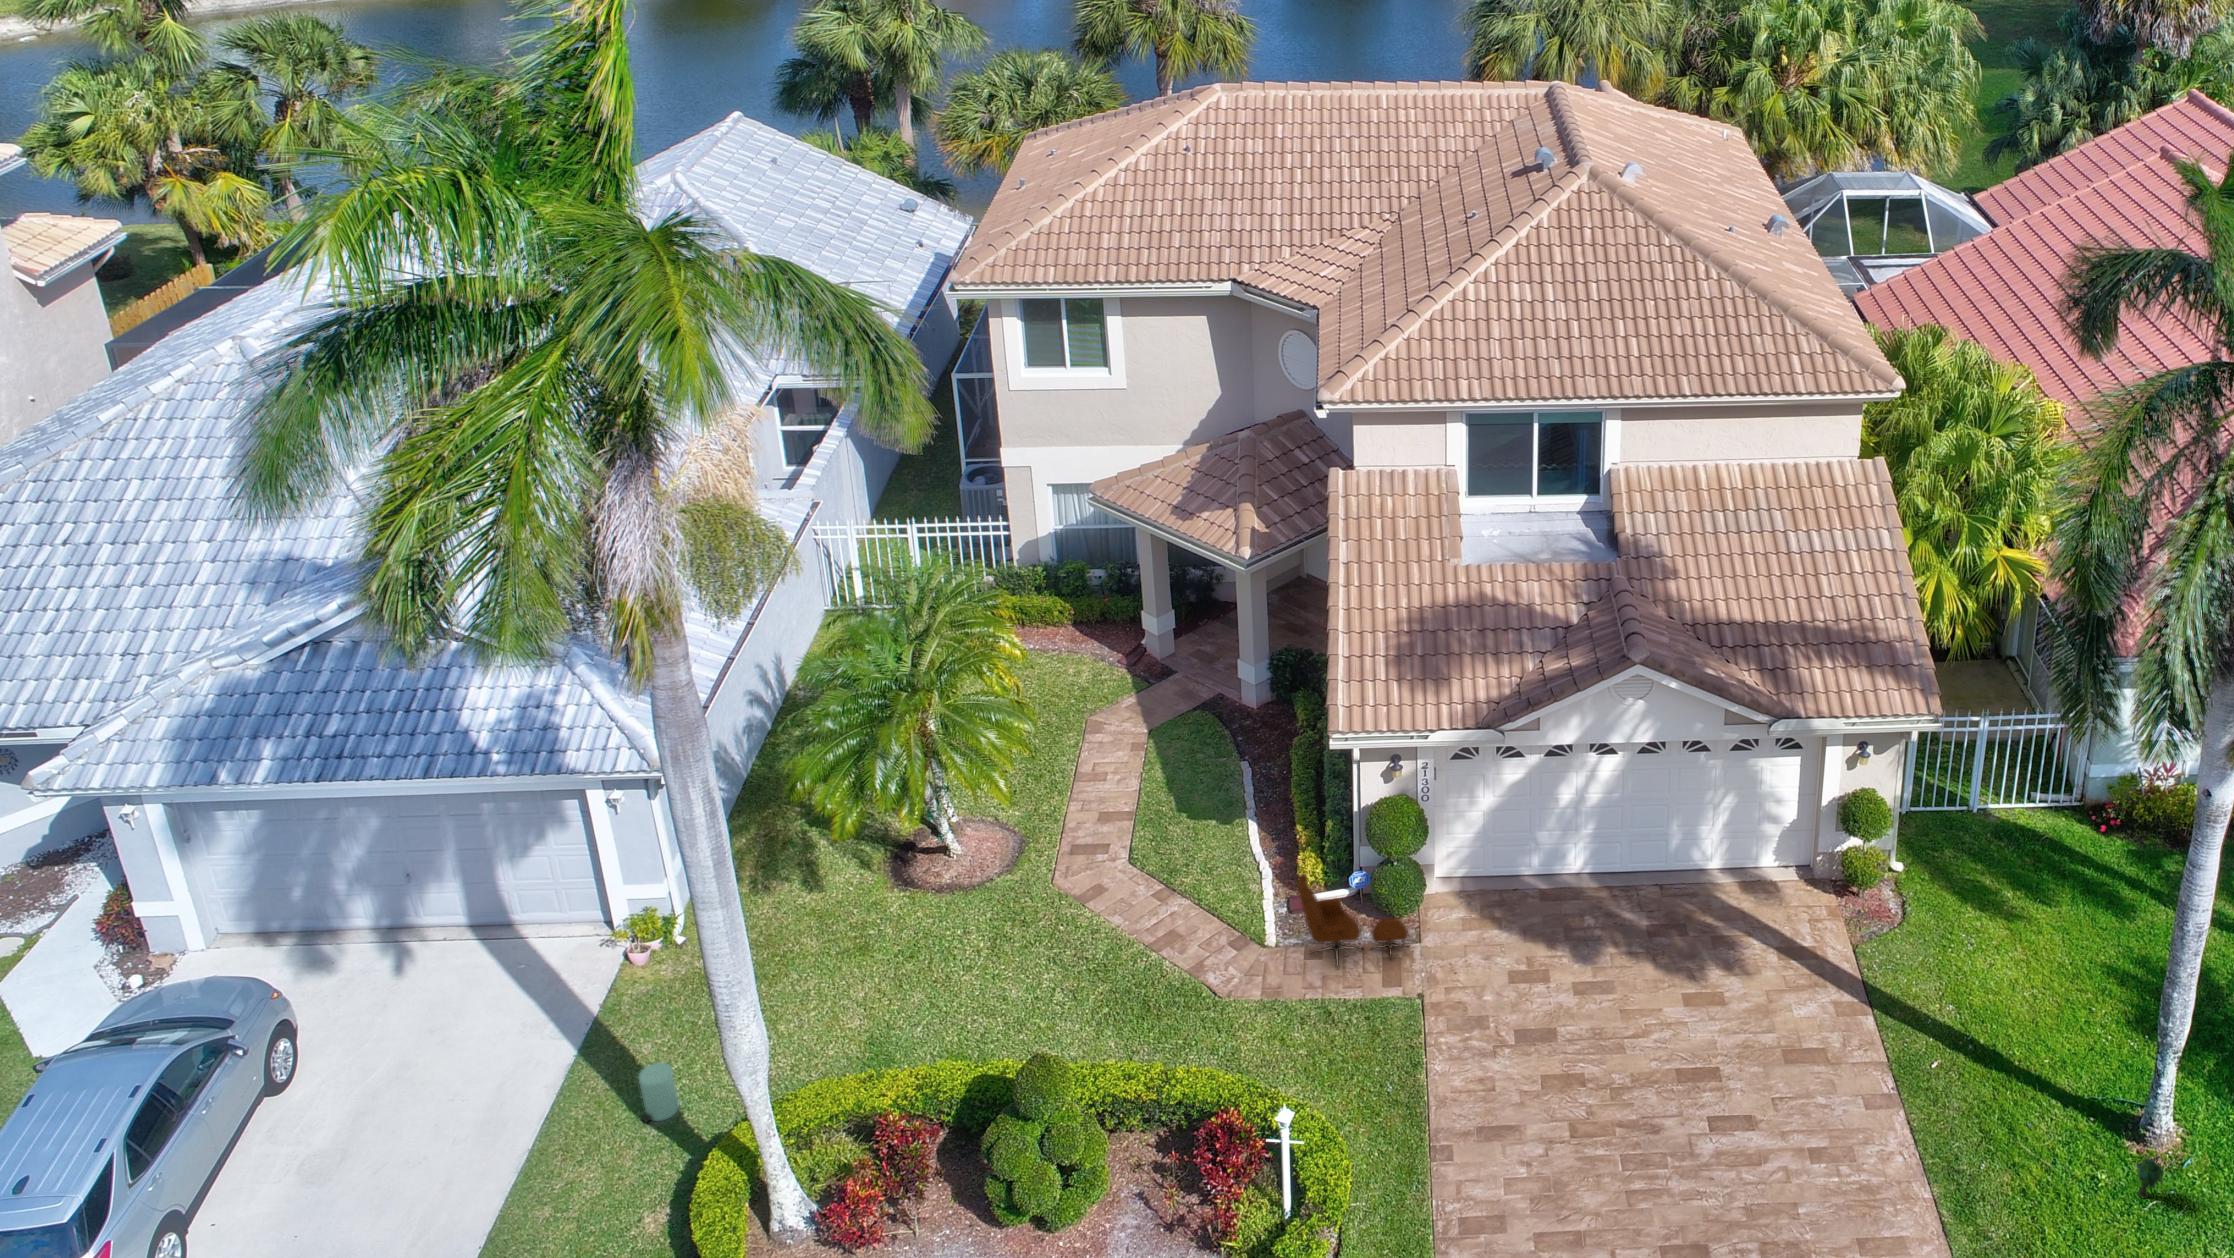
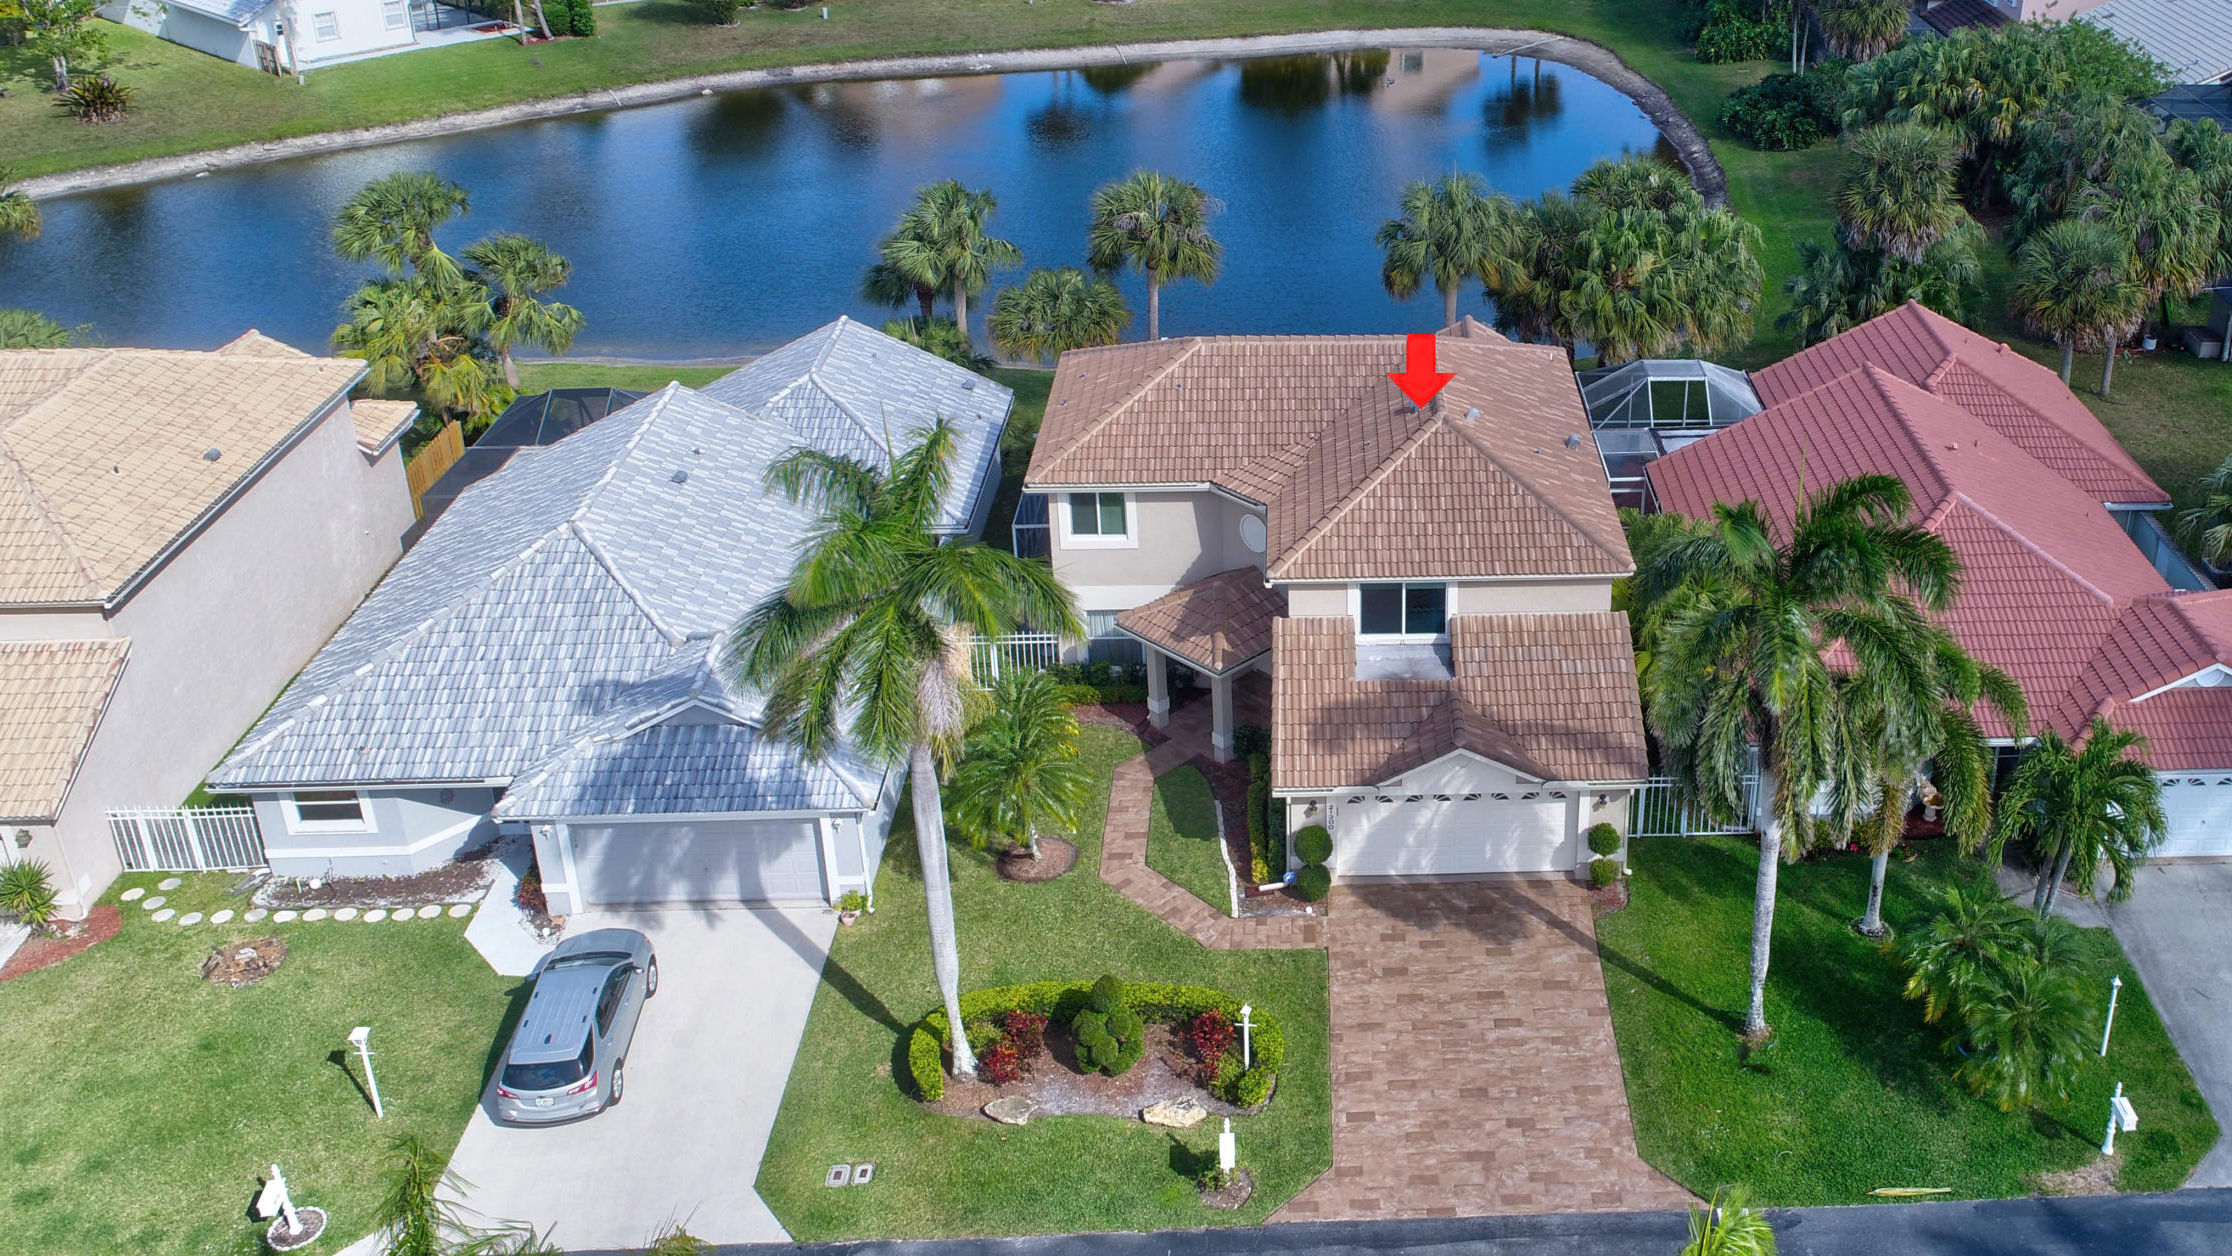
lounge chair: present [1297,873,1408,964] -> none [1251,873,1320,933]
trash can: present [639,1063,679,1123] -> none [866,982,888,1017]

